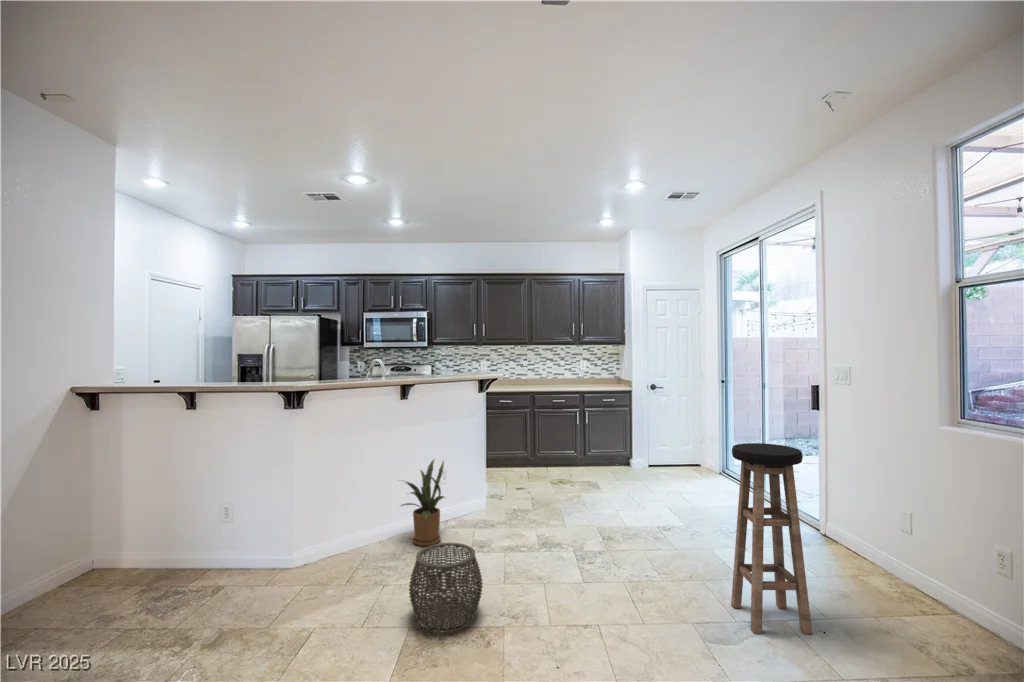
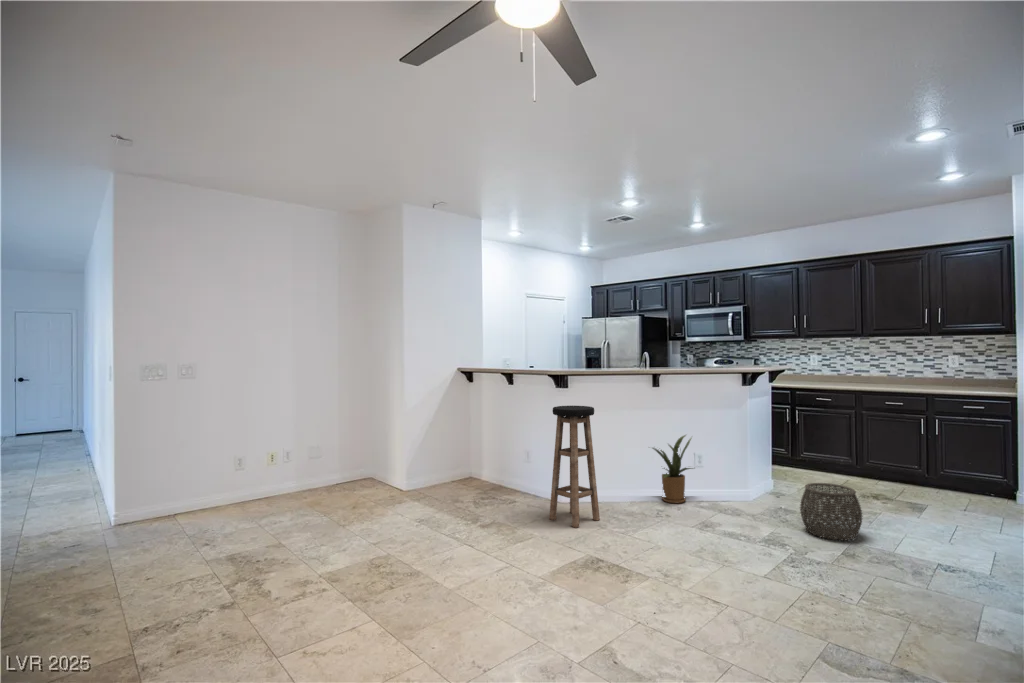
bar stool: present [731,443,812,634] -> present [549,406,600,528]
woven basket: present [409,543,483,630] -> present [800,483,863,540]

